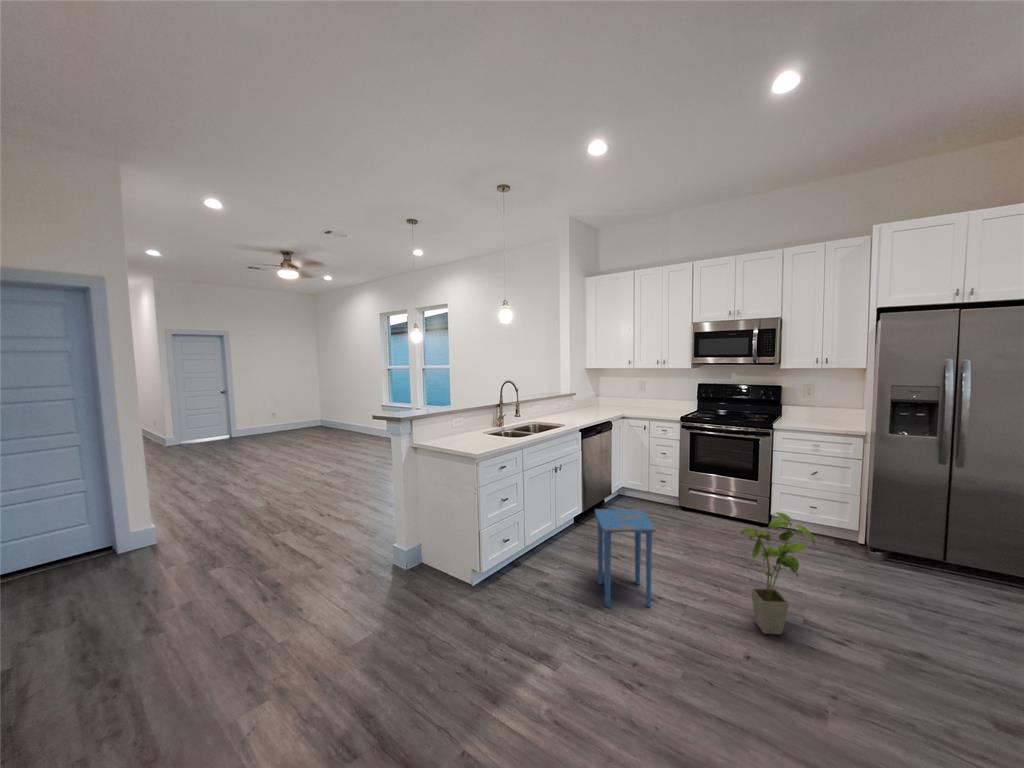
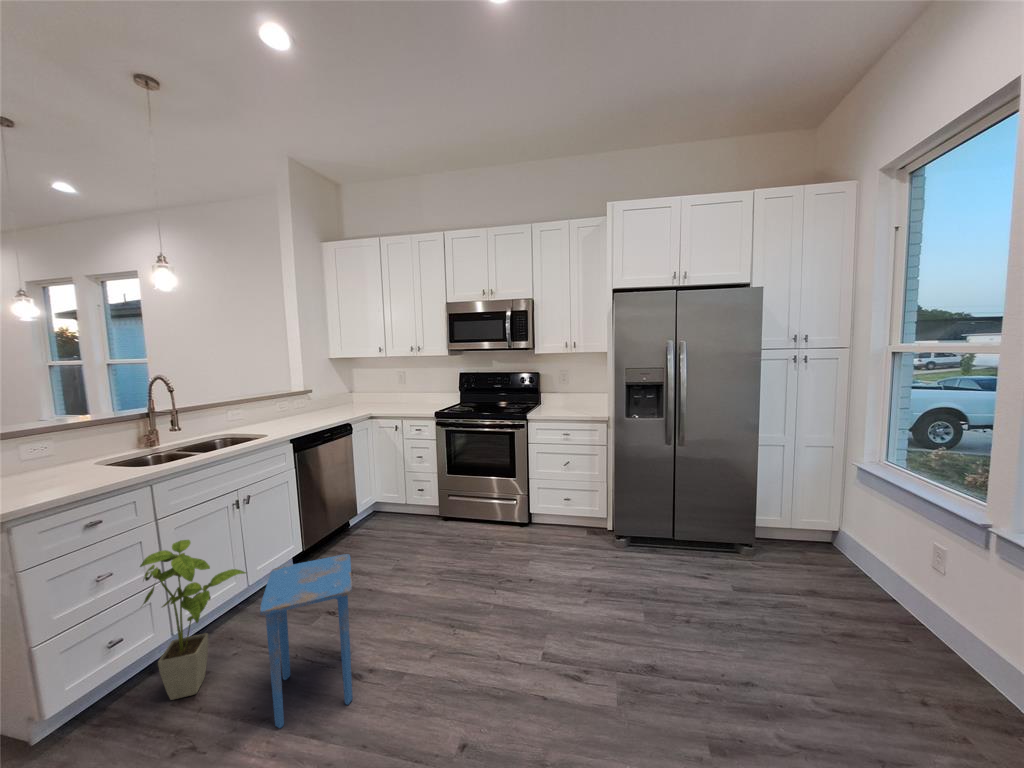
house plant: present [740,512,815,635] -> present [140,540,246,700]

